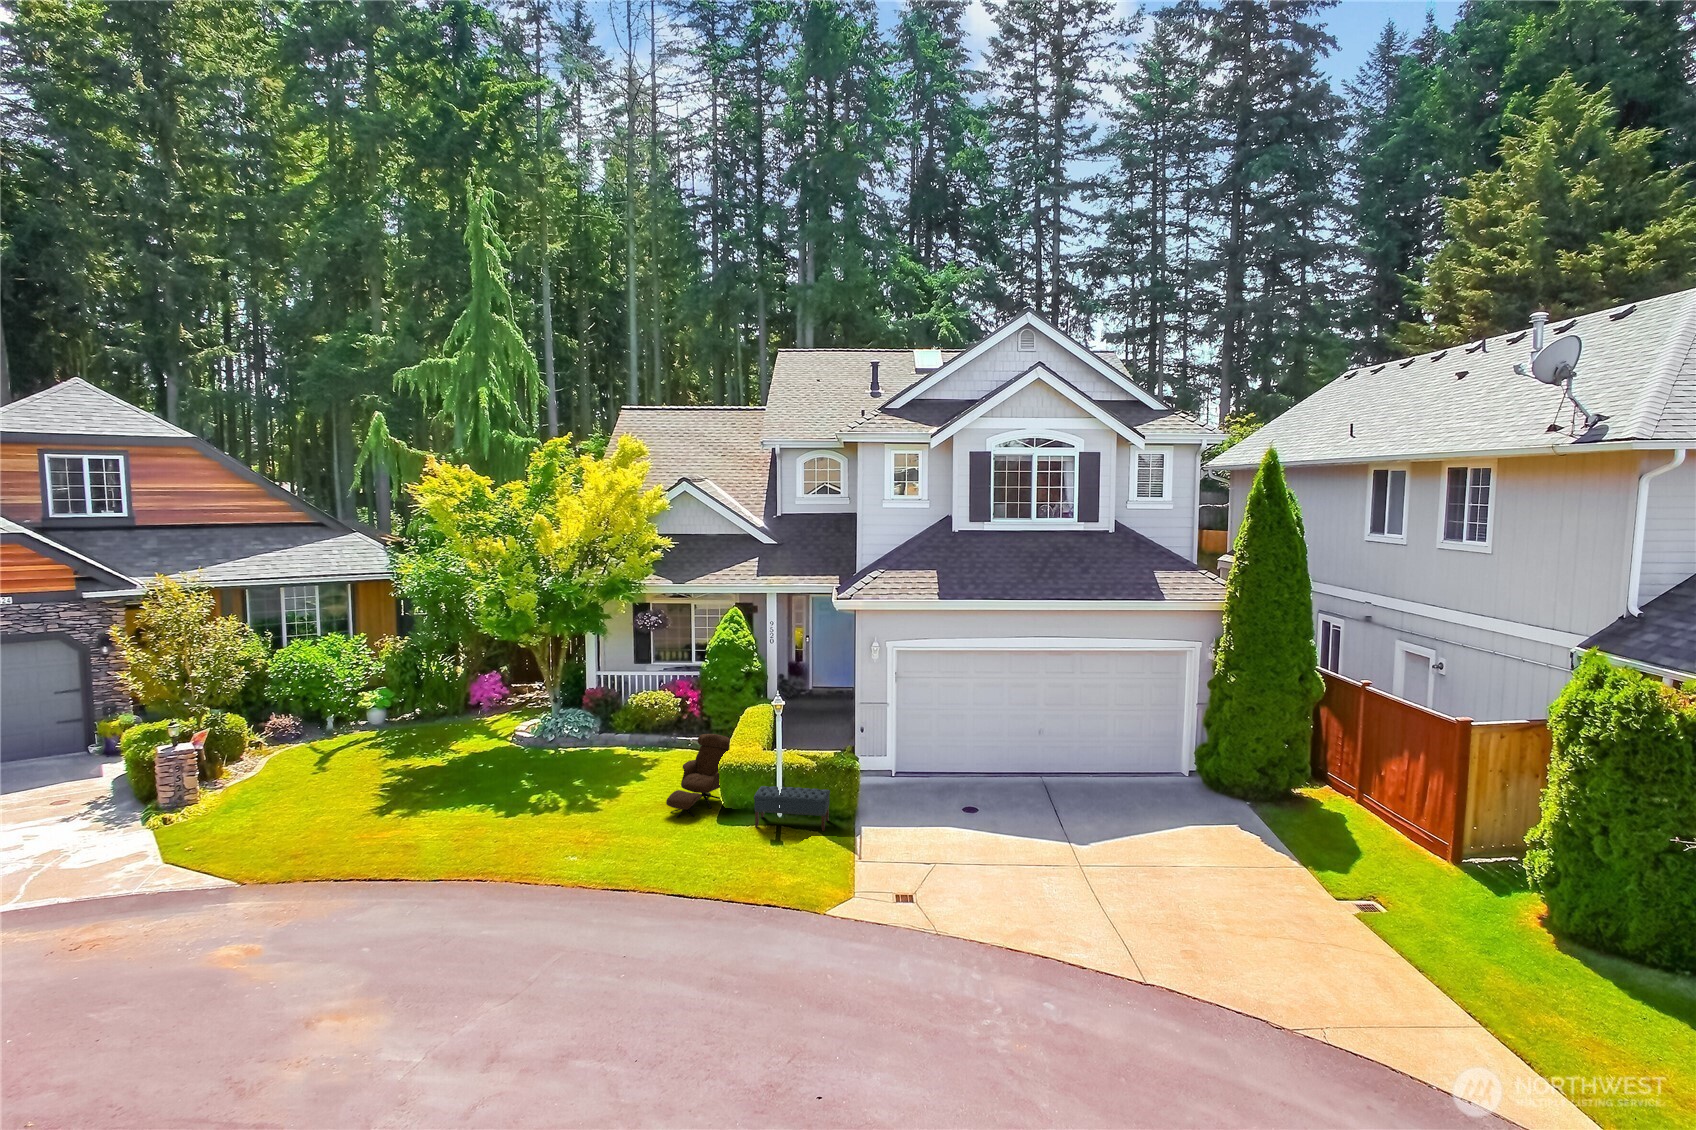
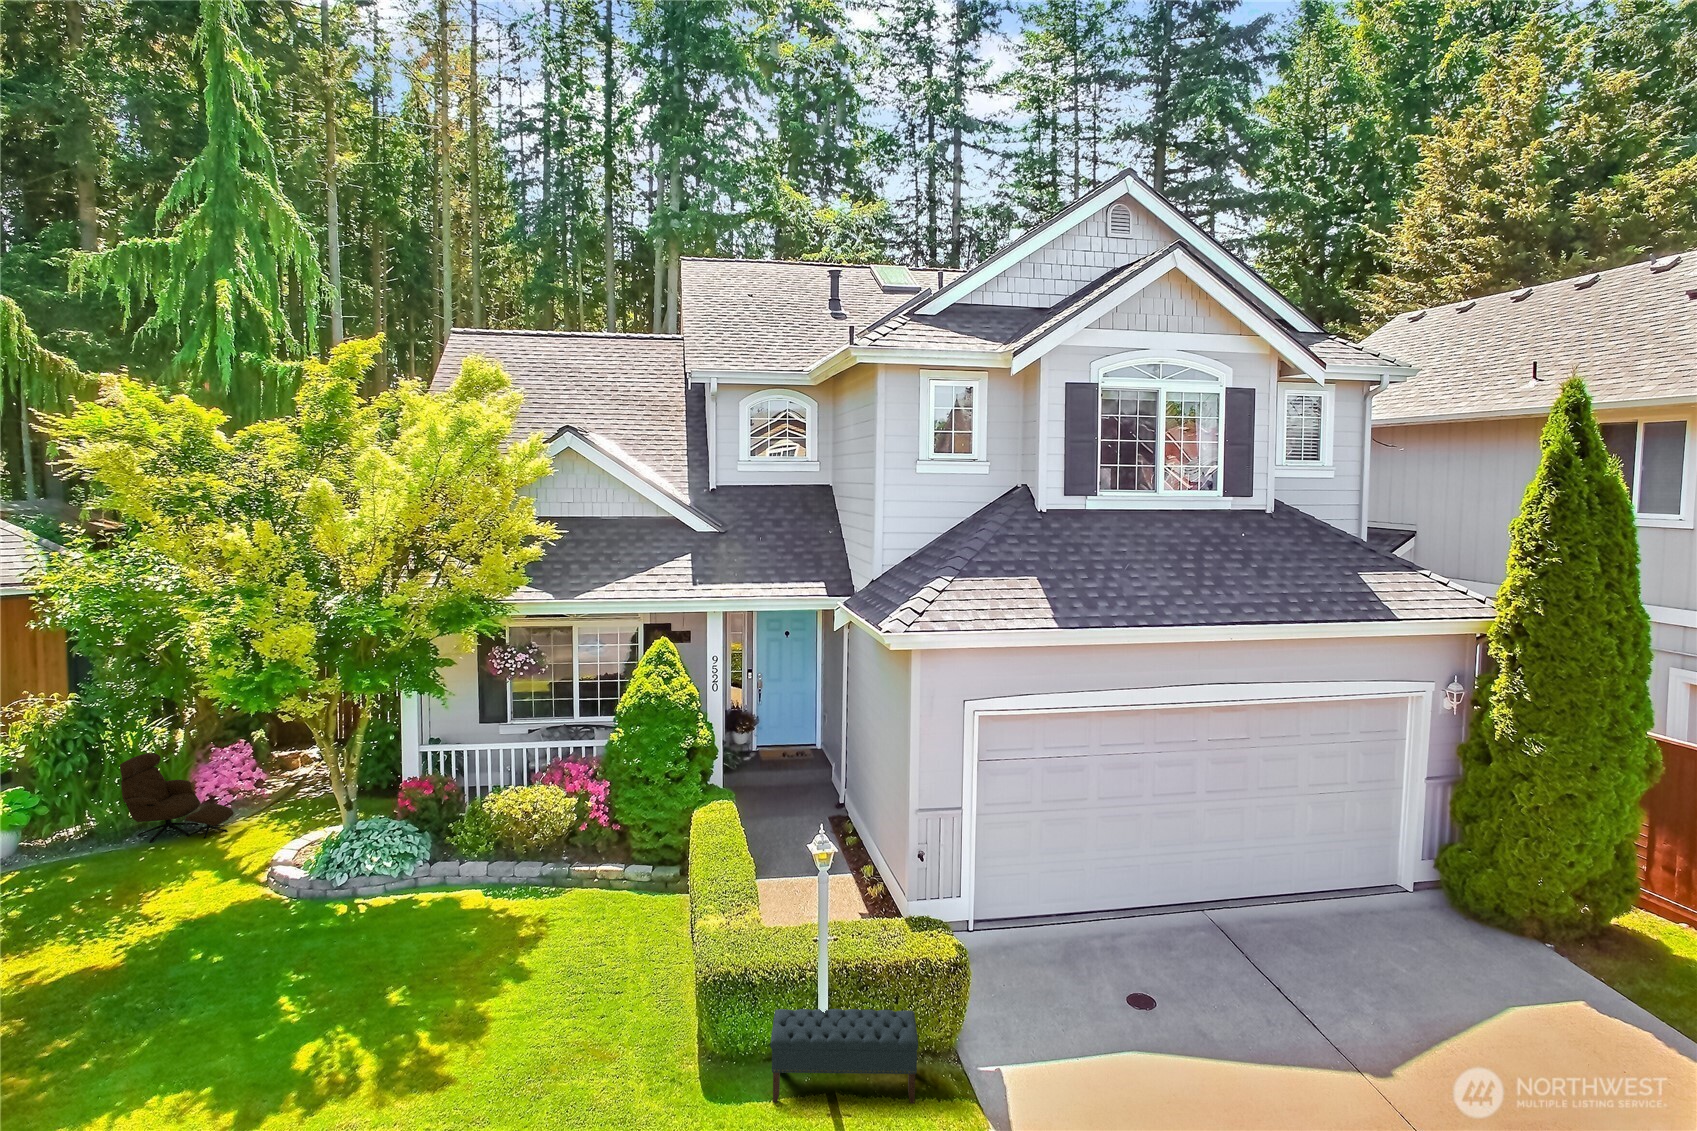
lounge chair: present [666,734,730,818] -> present [120,753,234,842]

